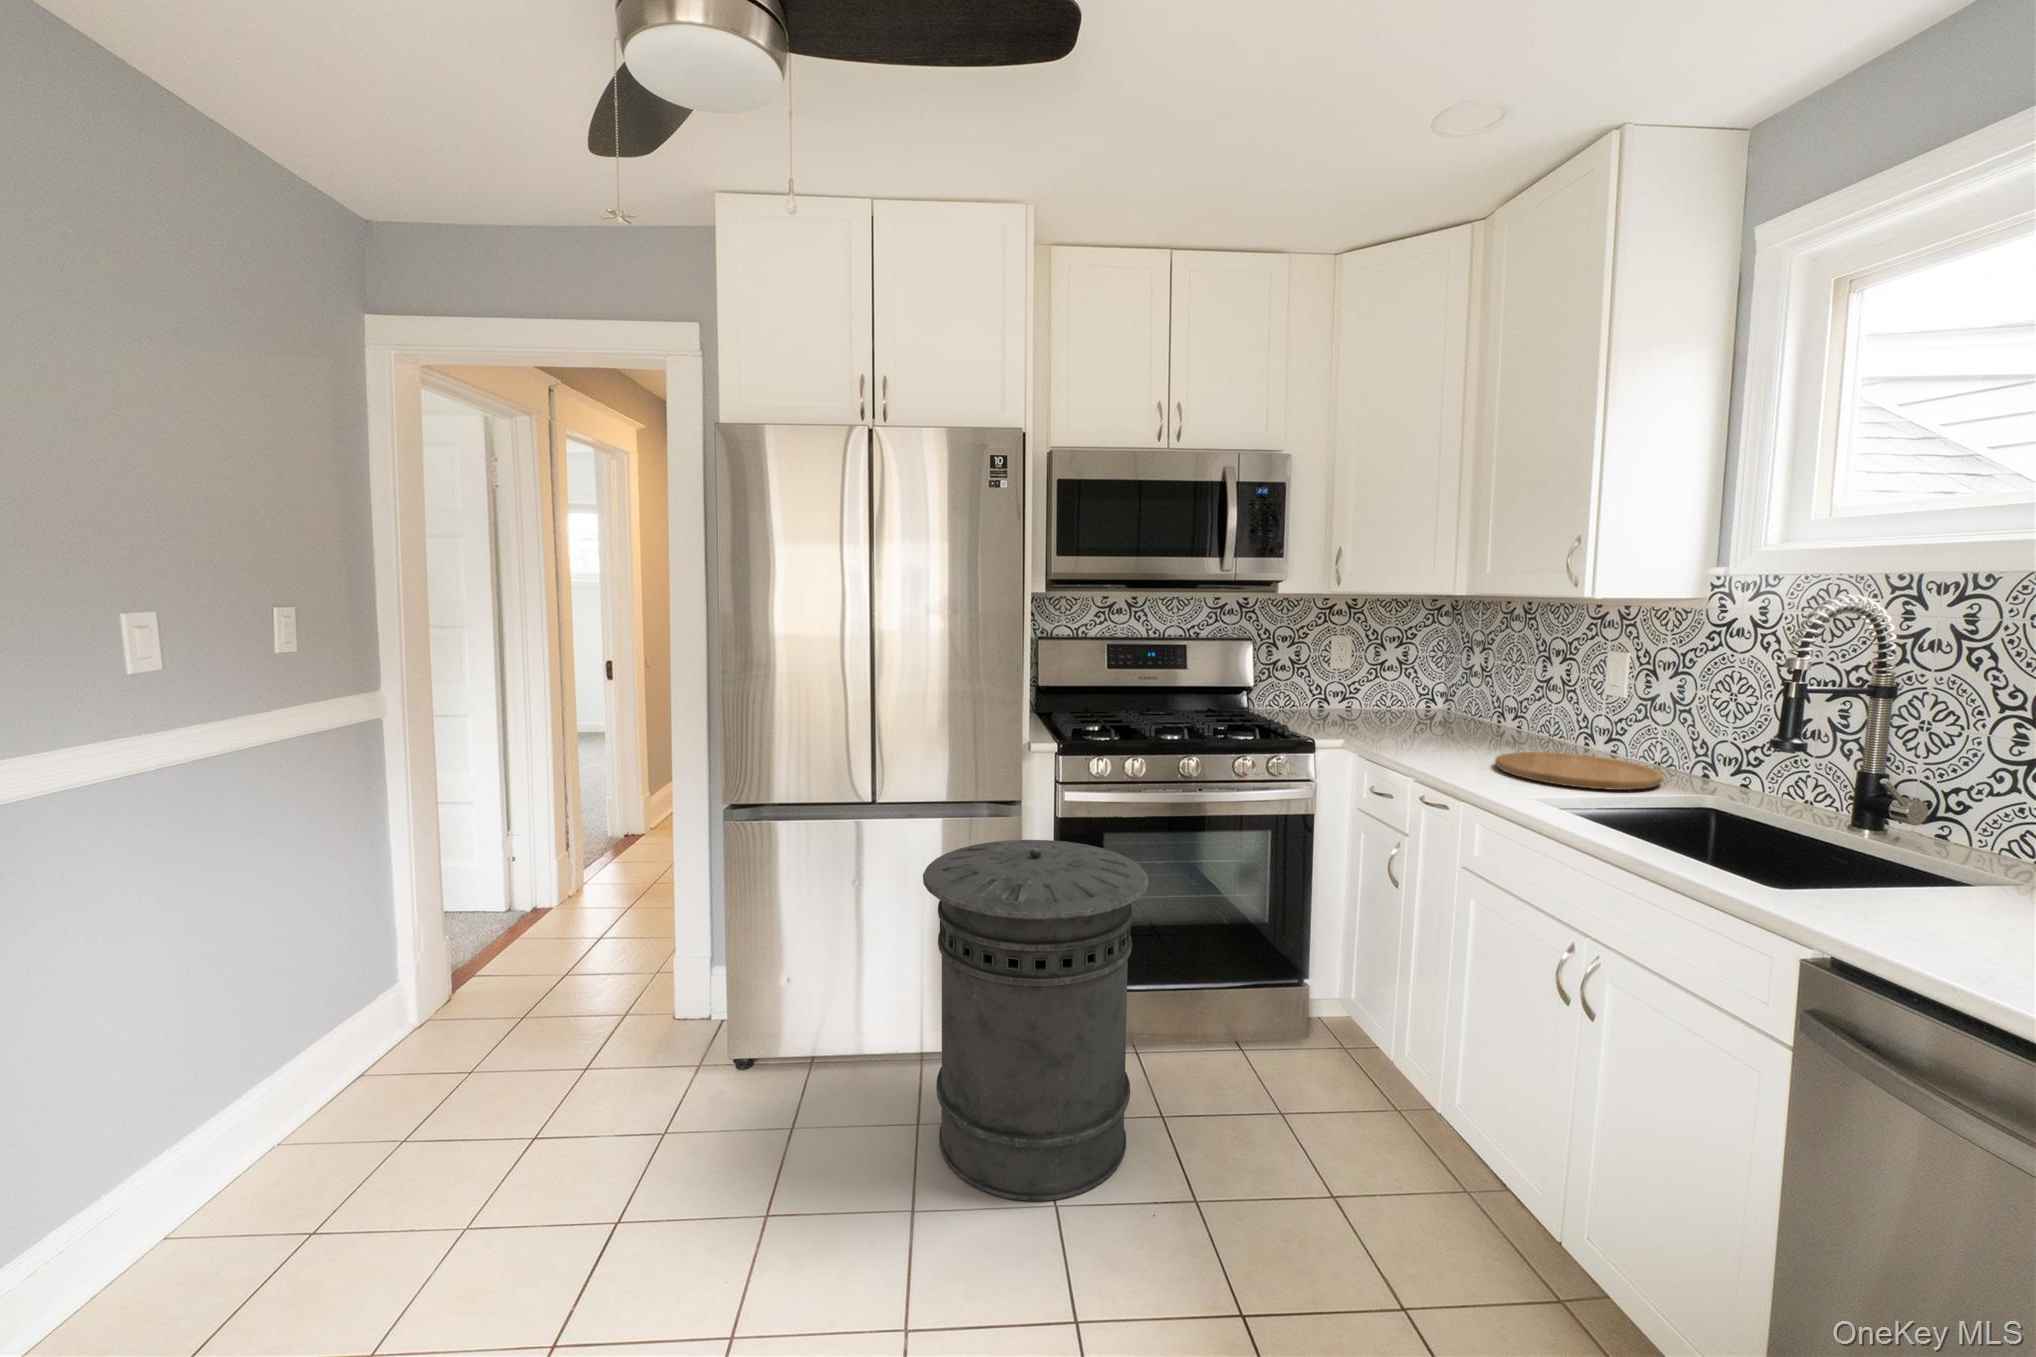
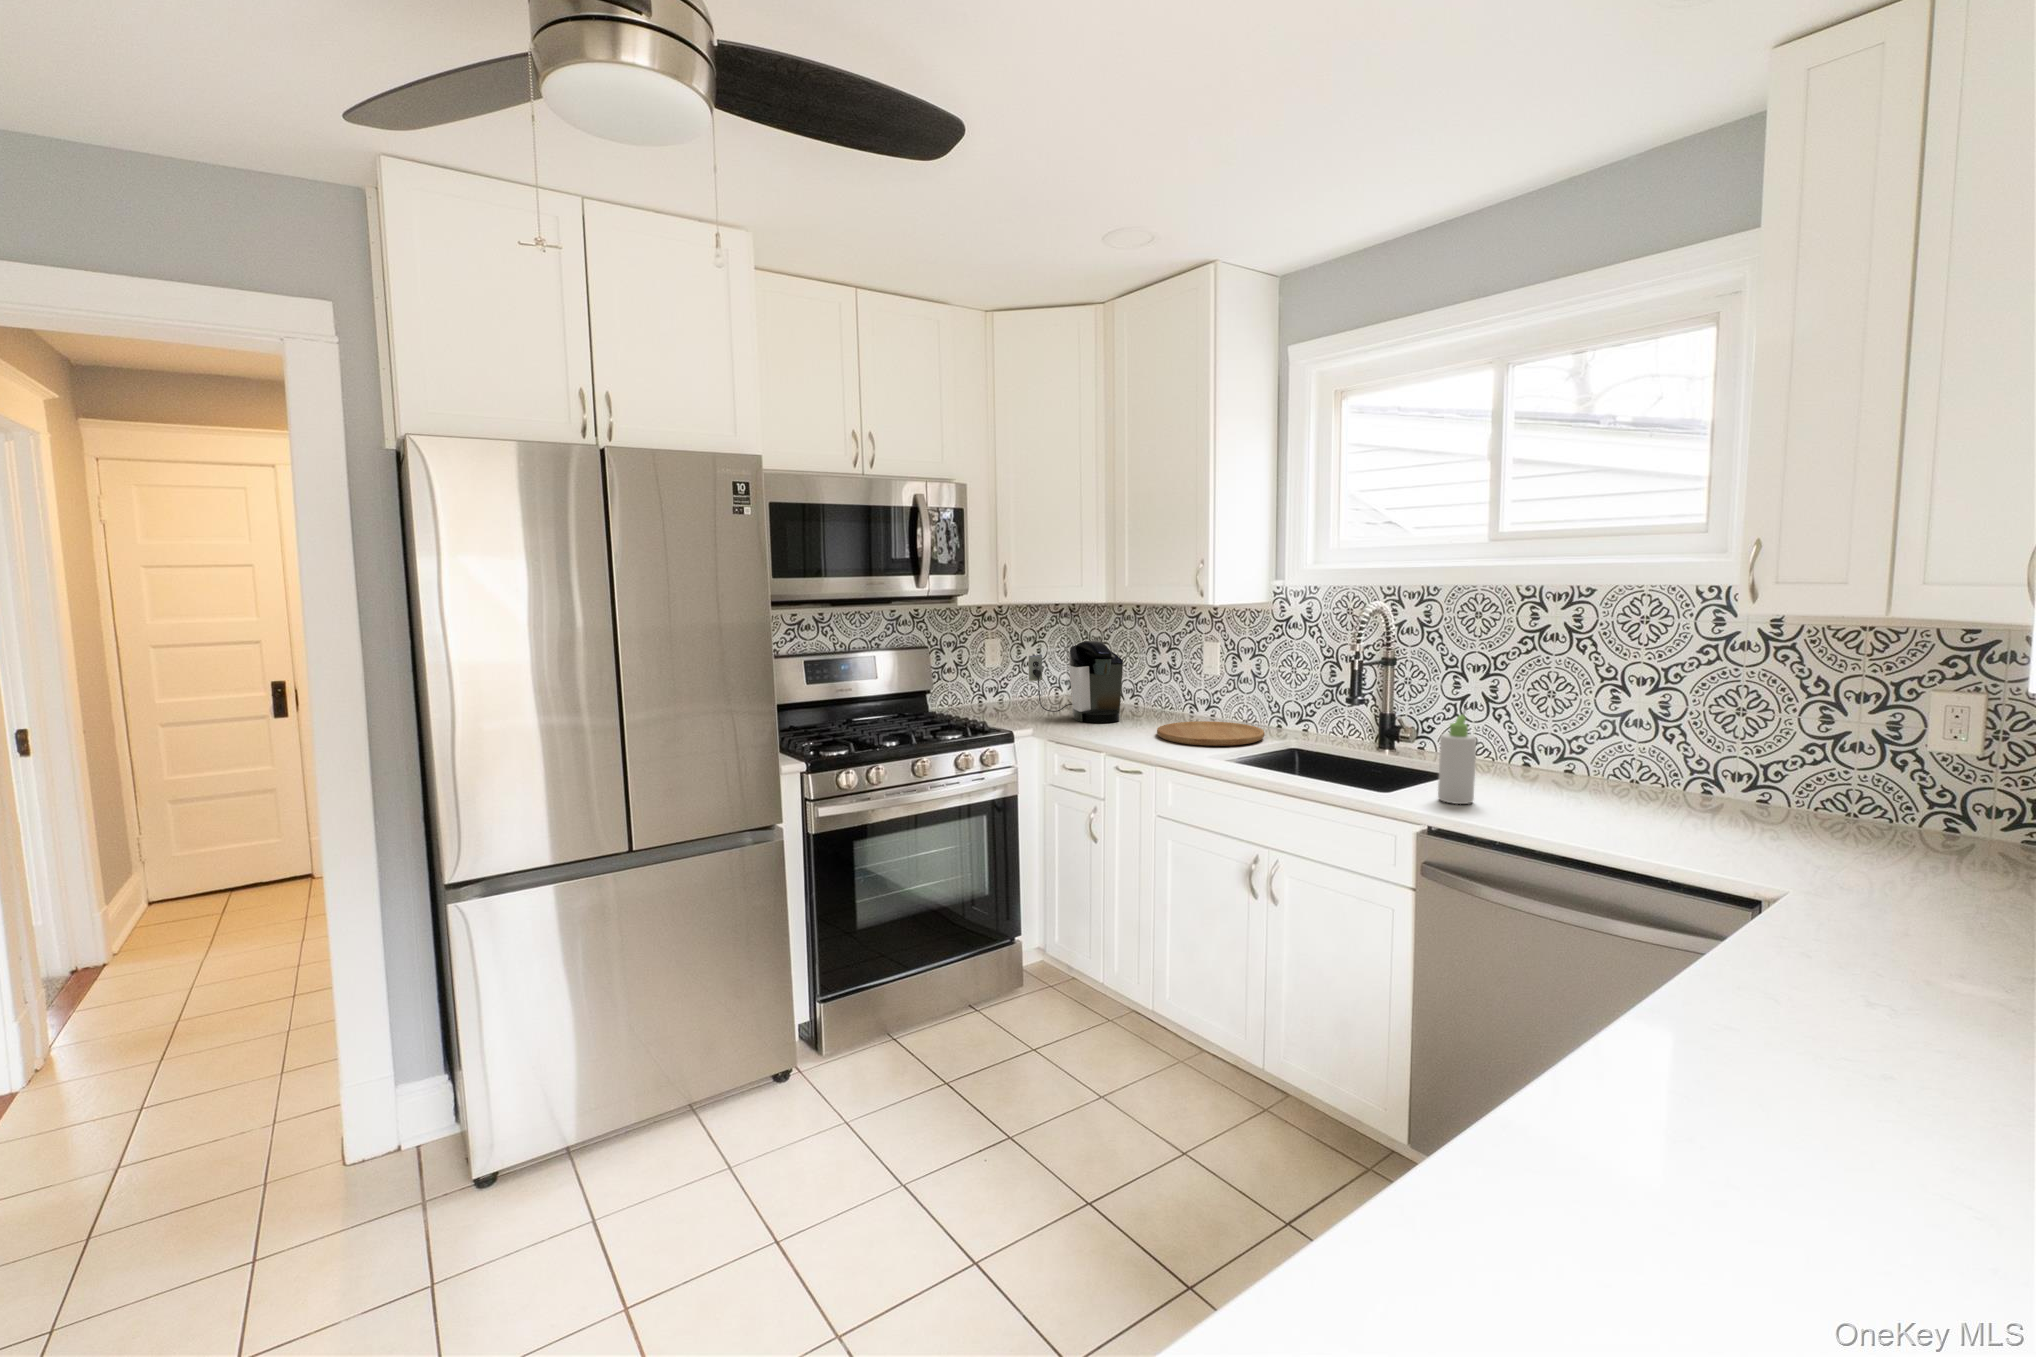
coffee maker: none [1359,642,1485,743] -> present [1029,641,1123,723]
bottle: none [1868,767,1960,932] -> present [1438,708,1476,804]
trash can: present [923,840,1149,1201] -> none [729,859,953,1212]

